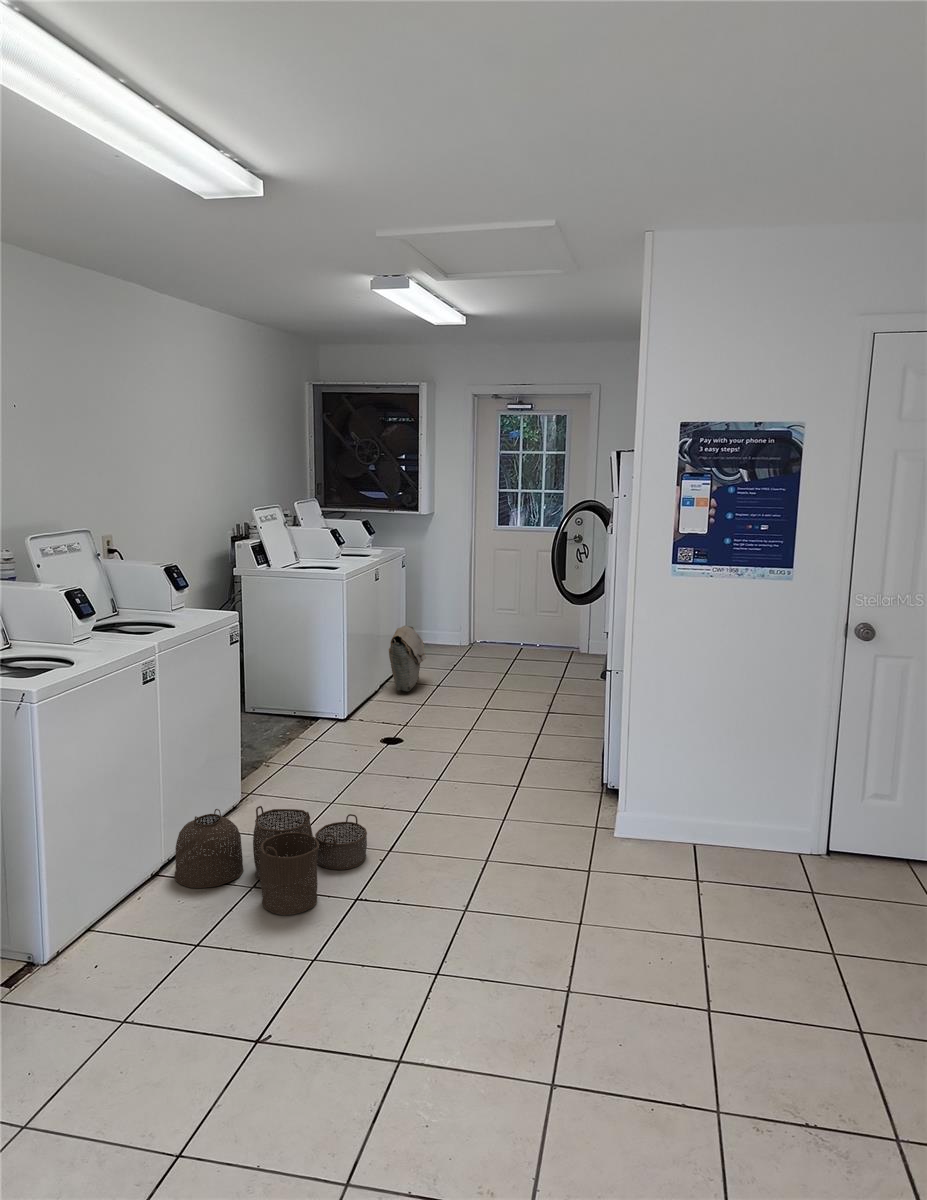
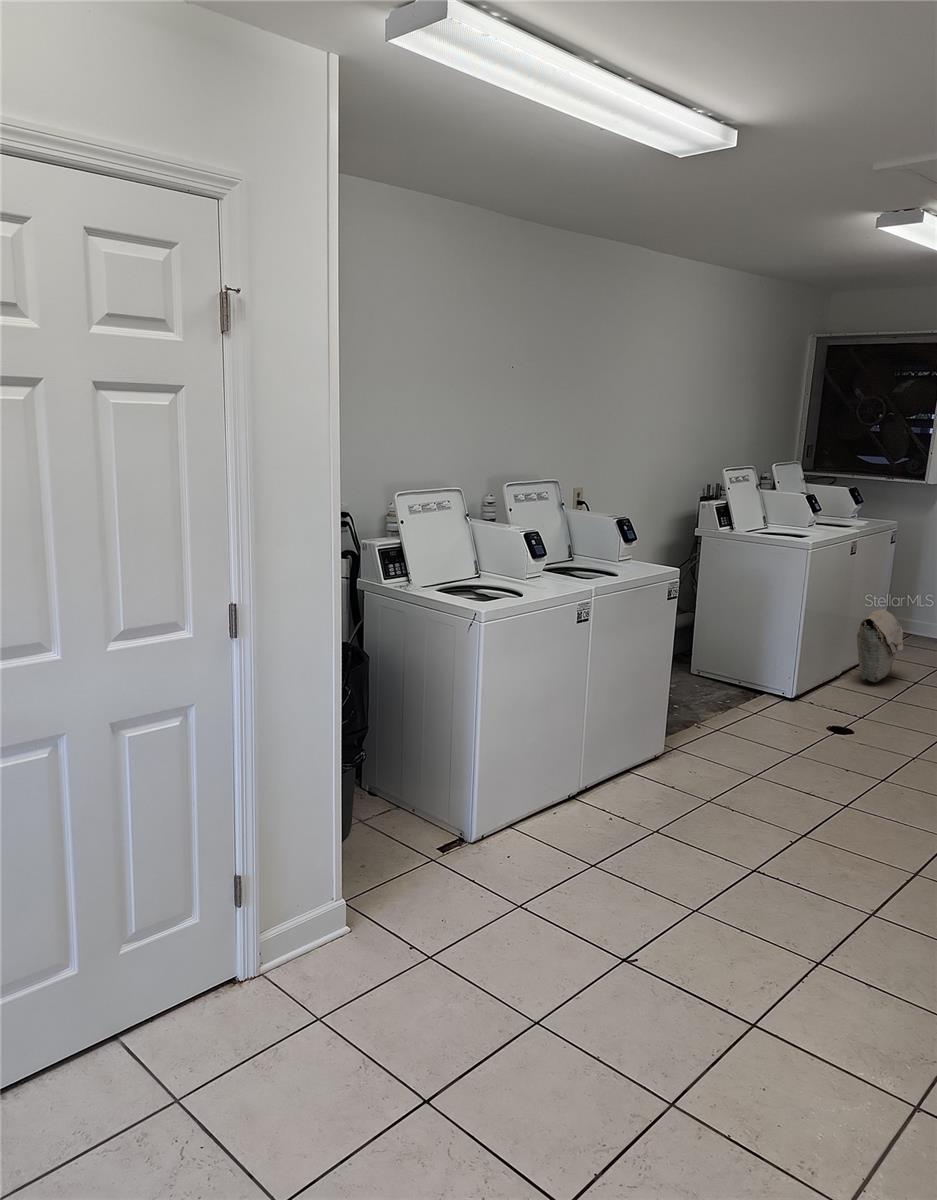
woven basket: present [175,806,367,915] -> none [588,751,780,866]

